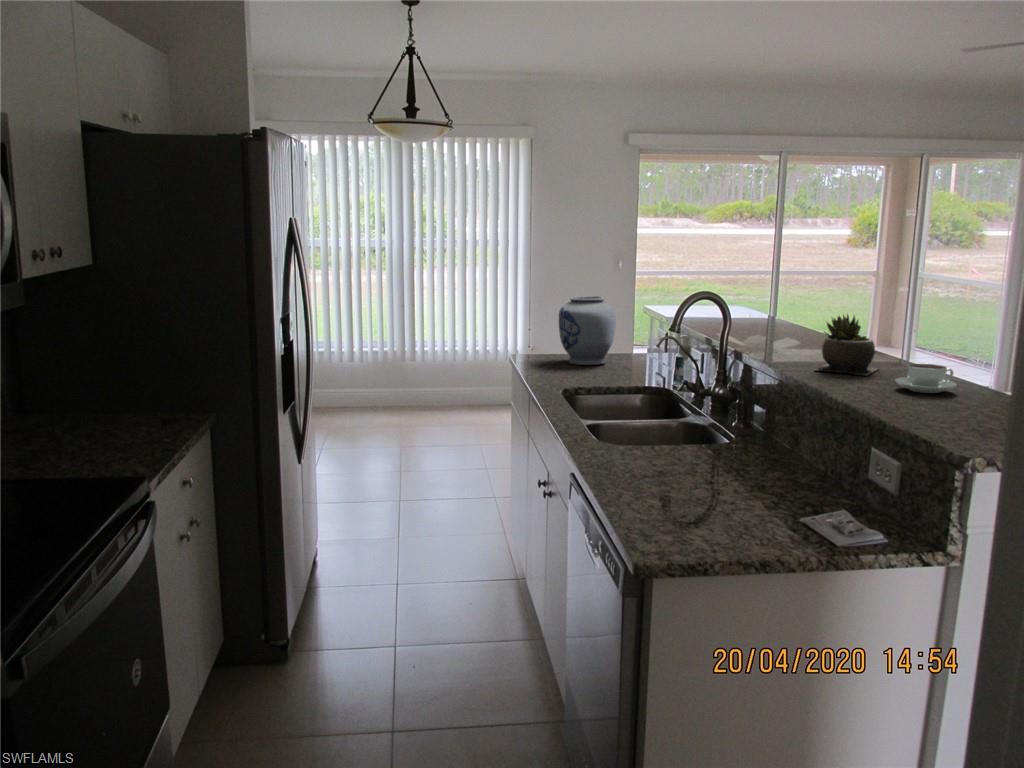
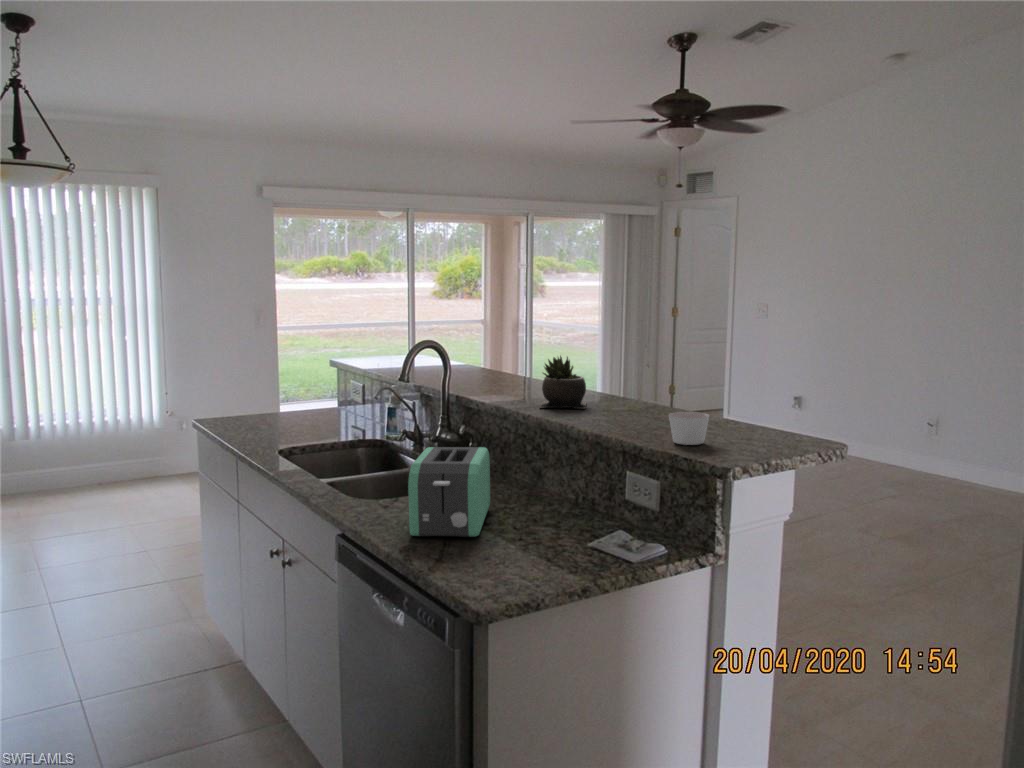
vase: present [559,296,616,365] -> none [244,352,306,424]
coffee cup: present [895,363,957,393] -> none [616,394,665,419]
candle: none [926,388,978,427] -> present [669,412,709,445]
toaster: none [625,399,729,493] -> present [408,447,490,537]

